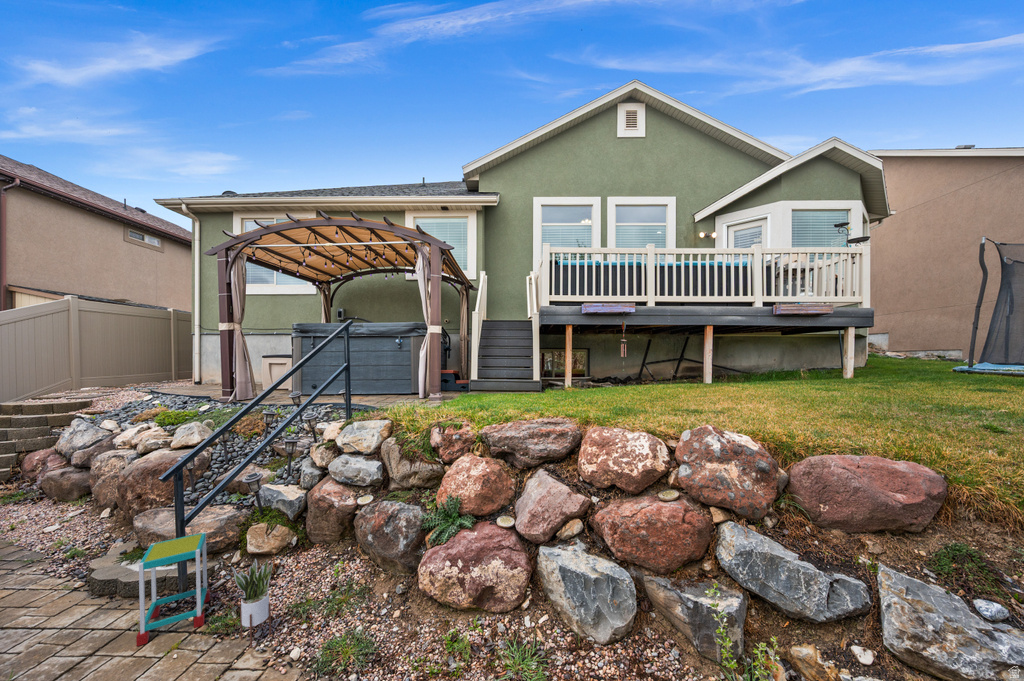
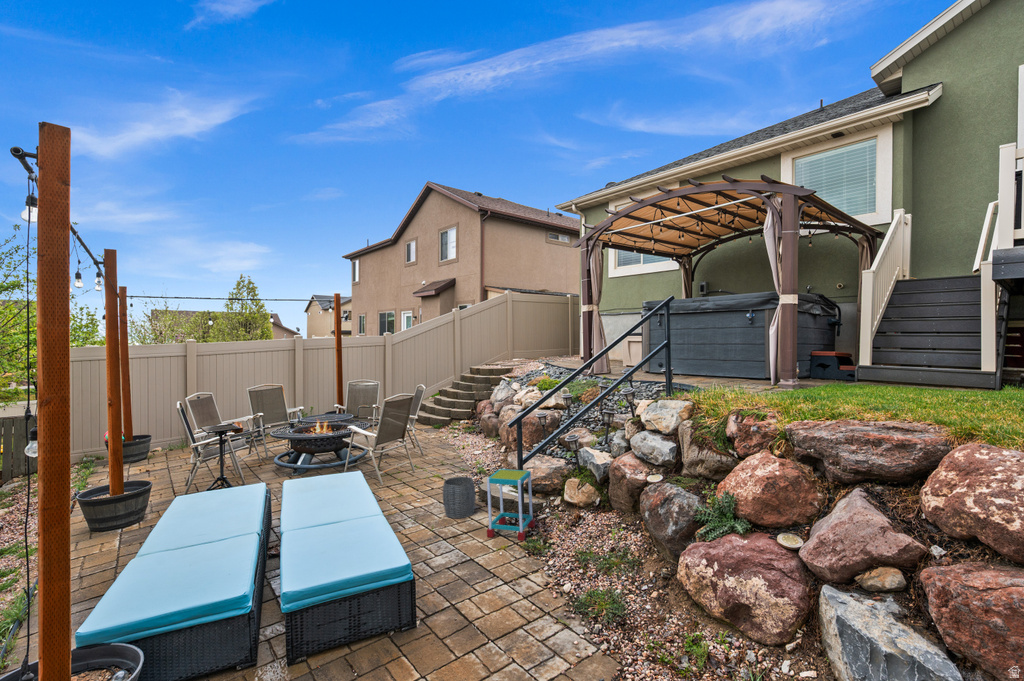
potted plant: present [232,559,273,647] -> none [530,496,559,567]
woven basket: none [19,571,93,649] -> present [443,477,476,518]

